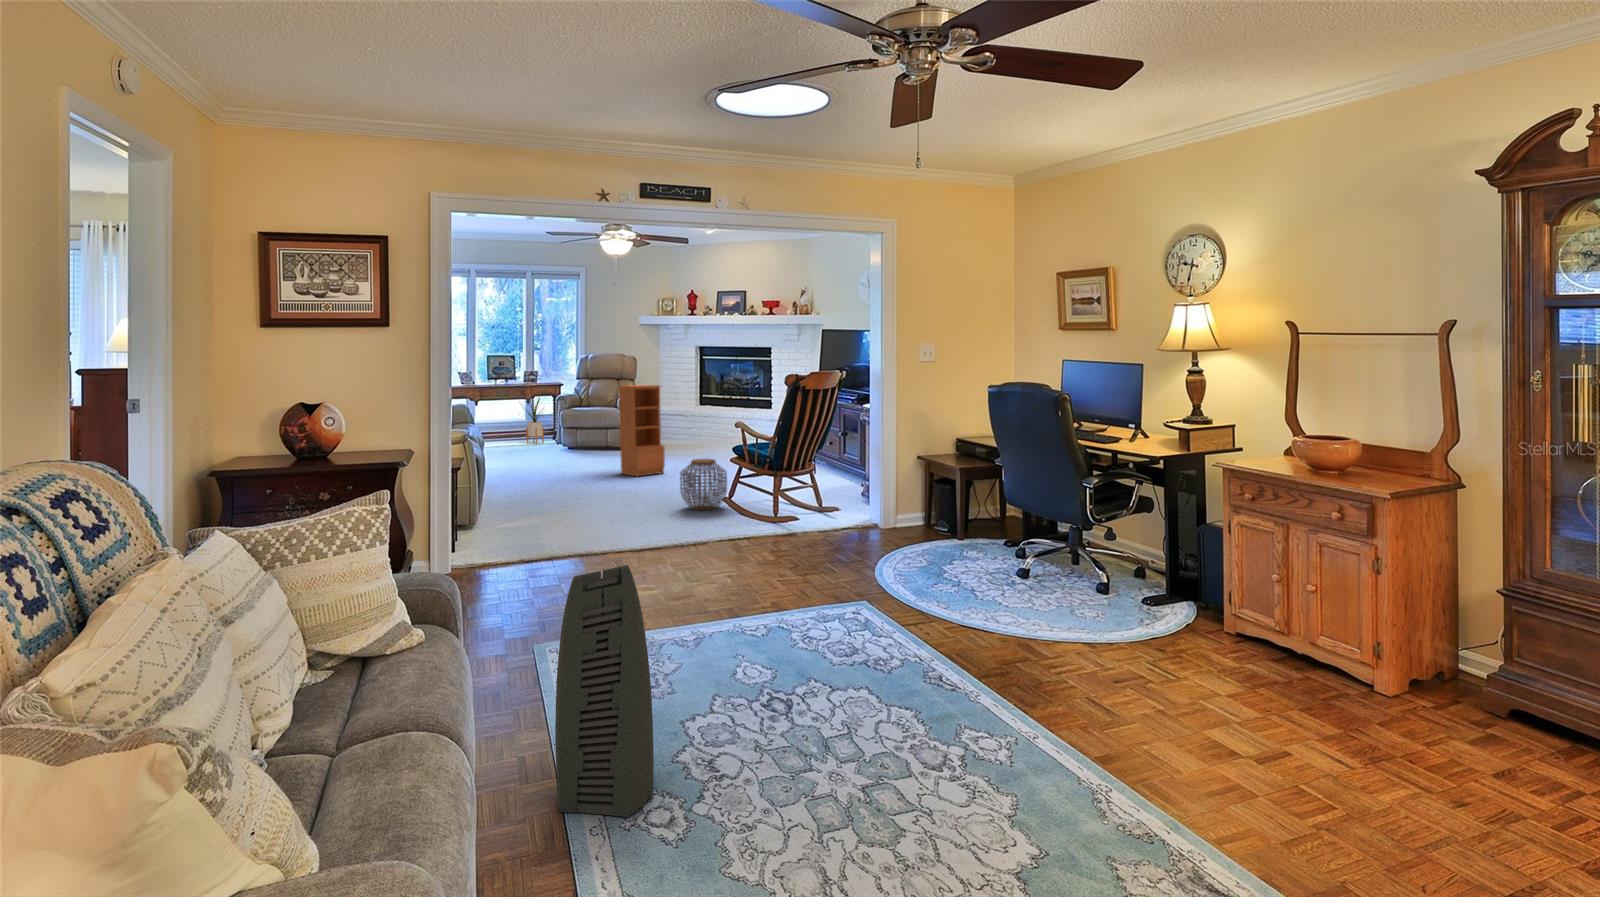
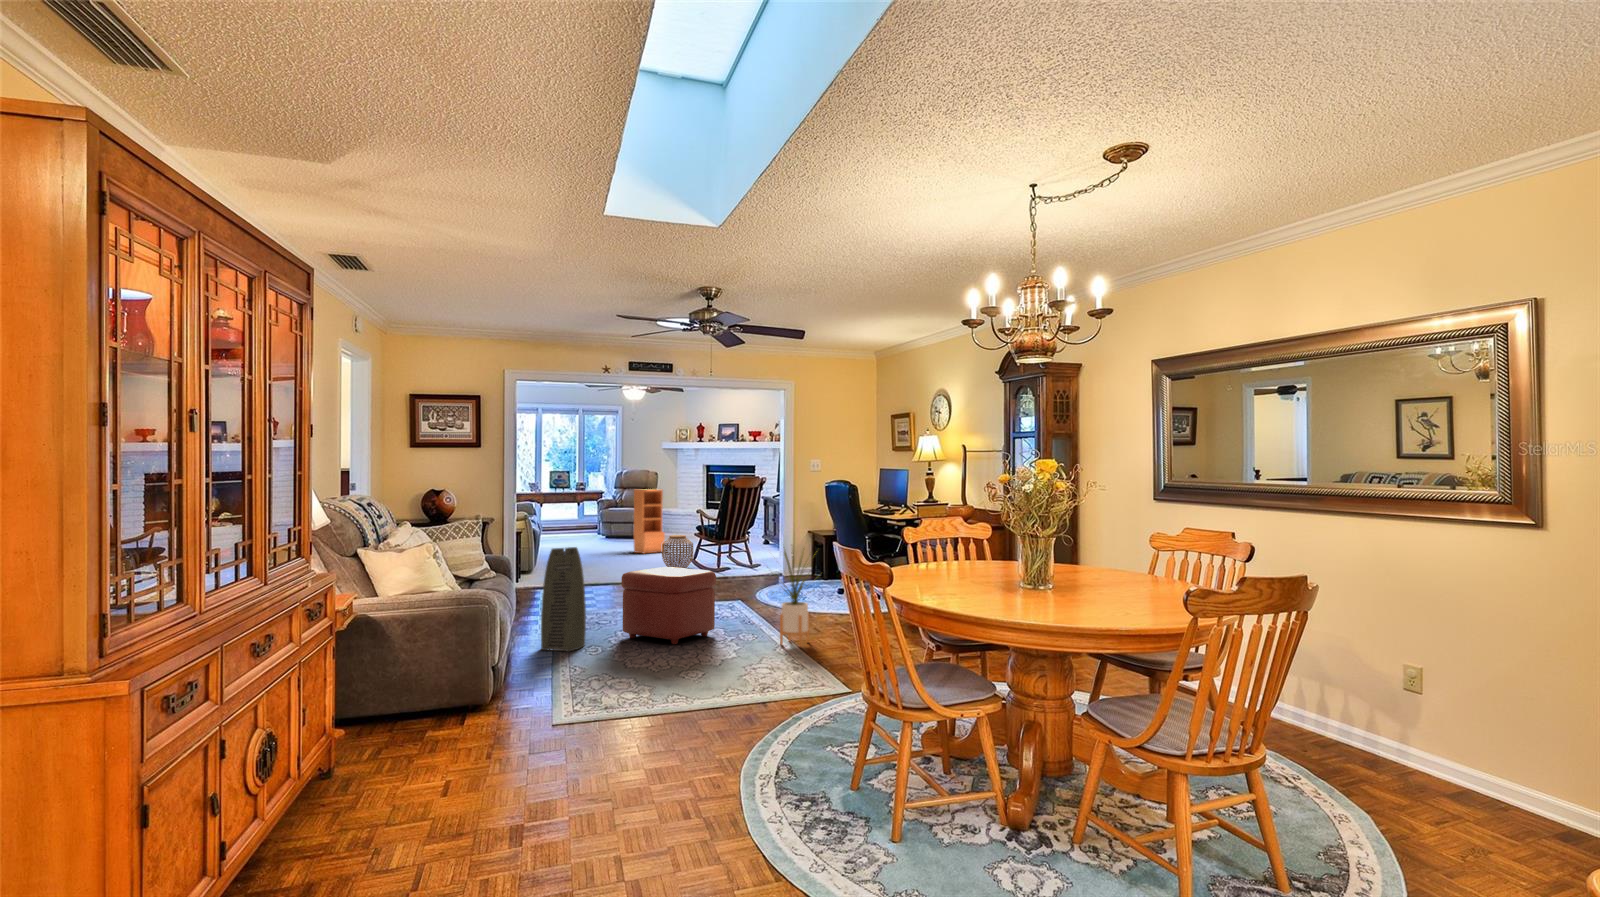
house plant: present [526,397,544,444] -> present [780,551,815,647]
ottoman: none [718,579,915,770] -> present [622,567,716,644]

